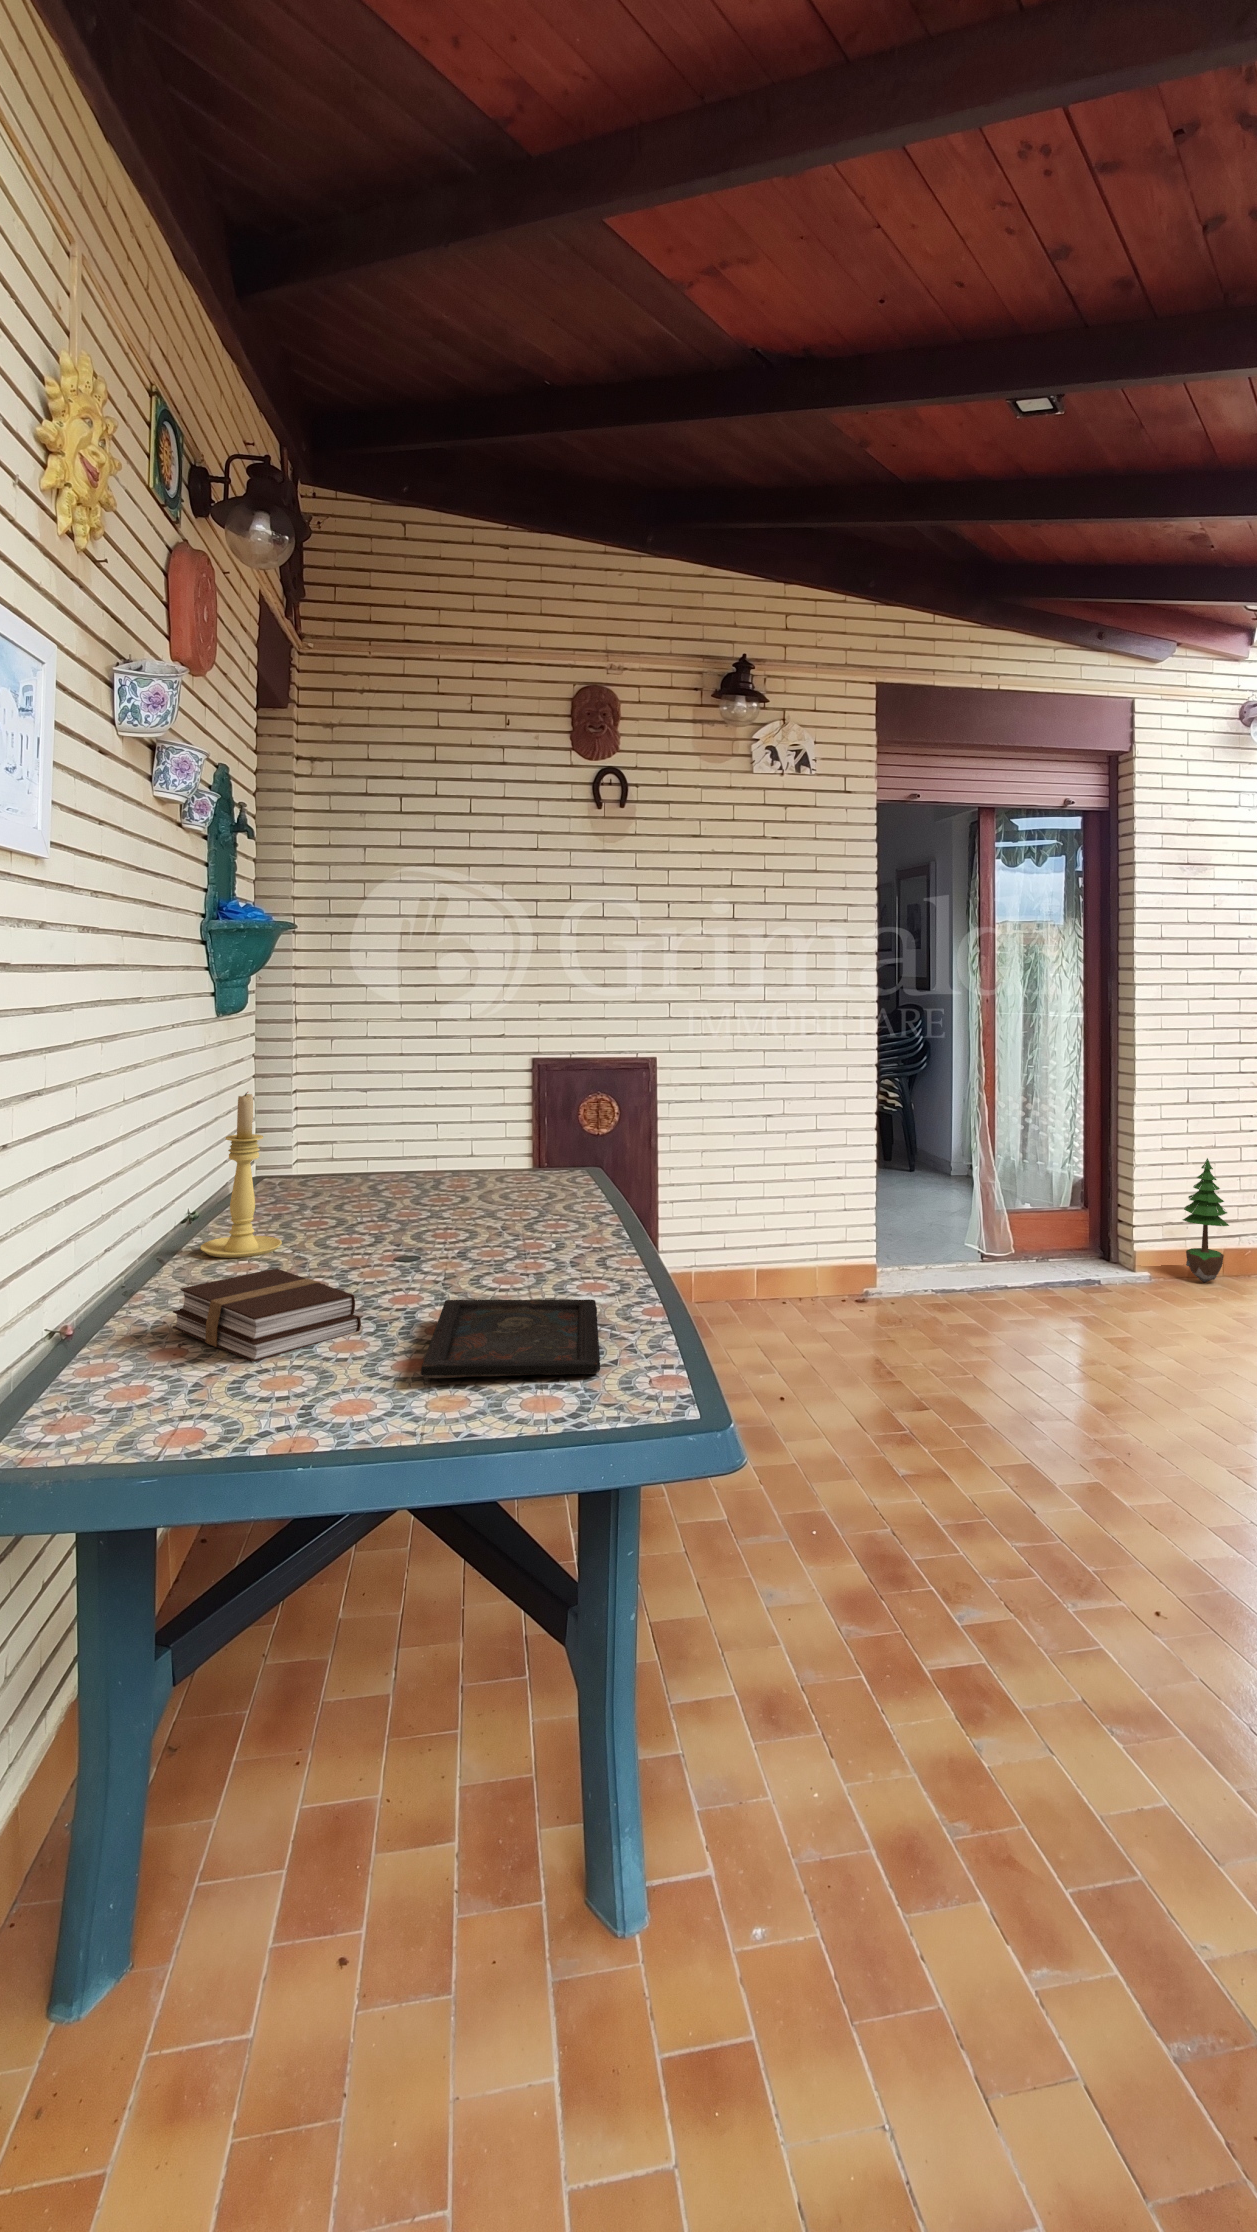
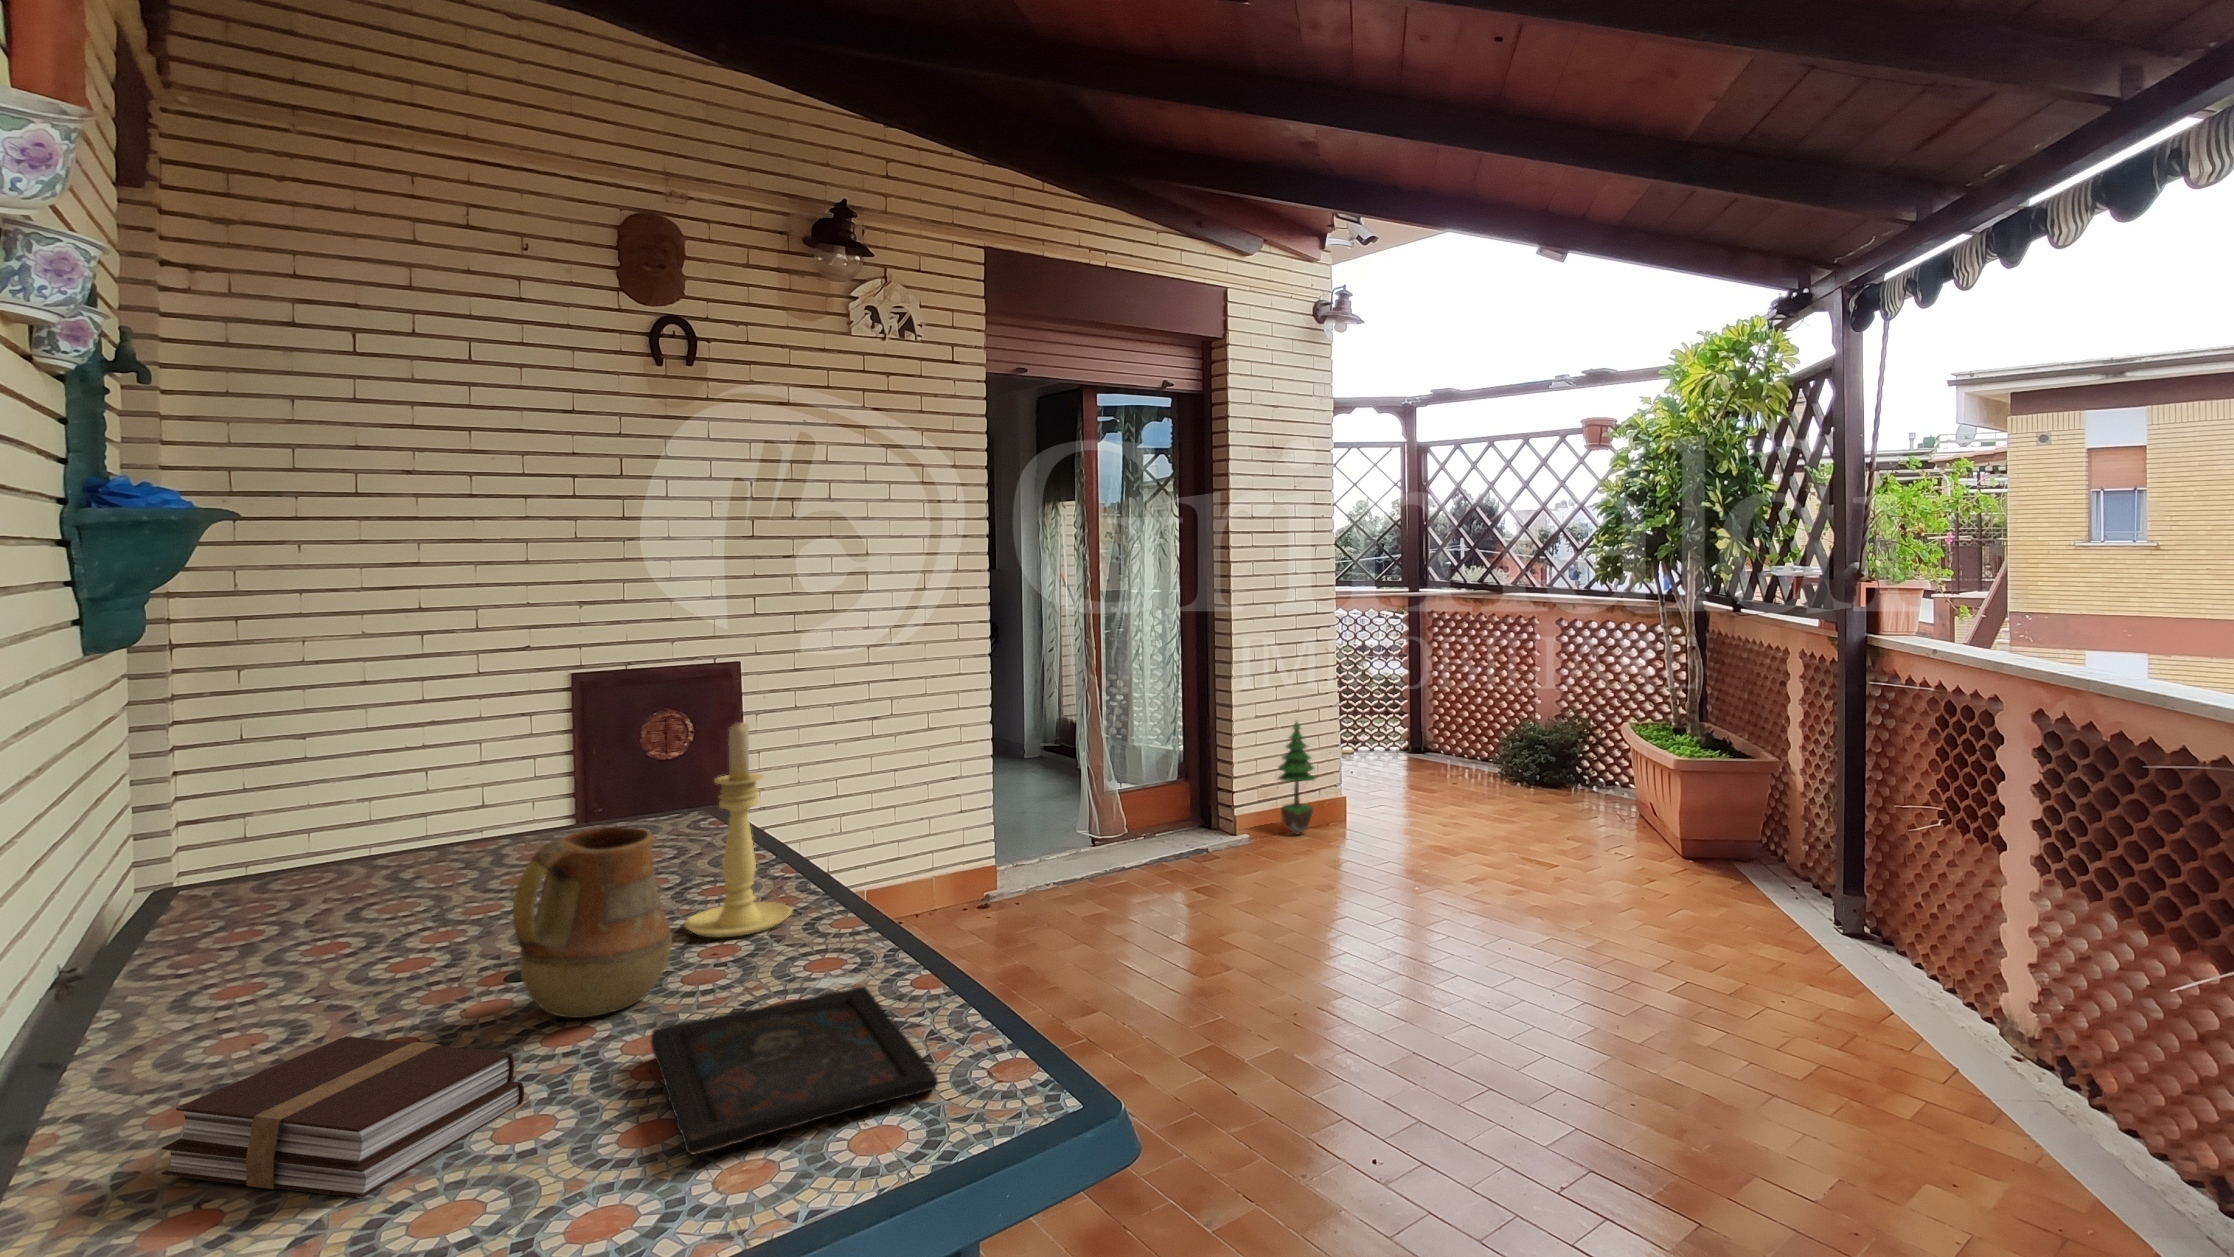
candle holder: present [200,1092,282,1258] -> present [684,722,792,937]
pitcher: none [379,1156,486,1290] -> present [512,827,672,1018]

